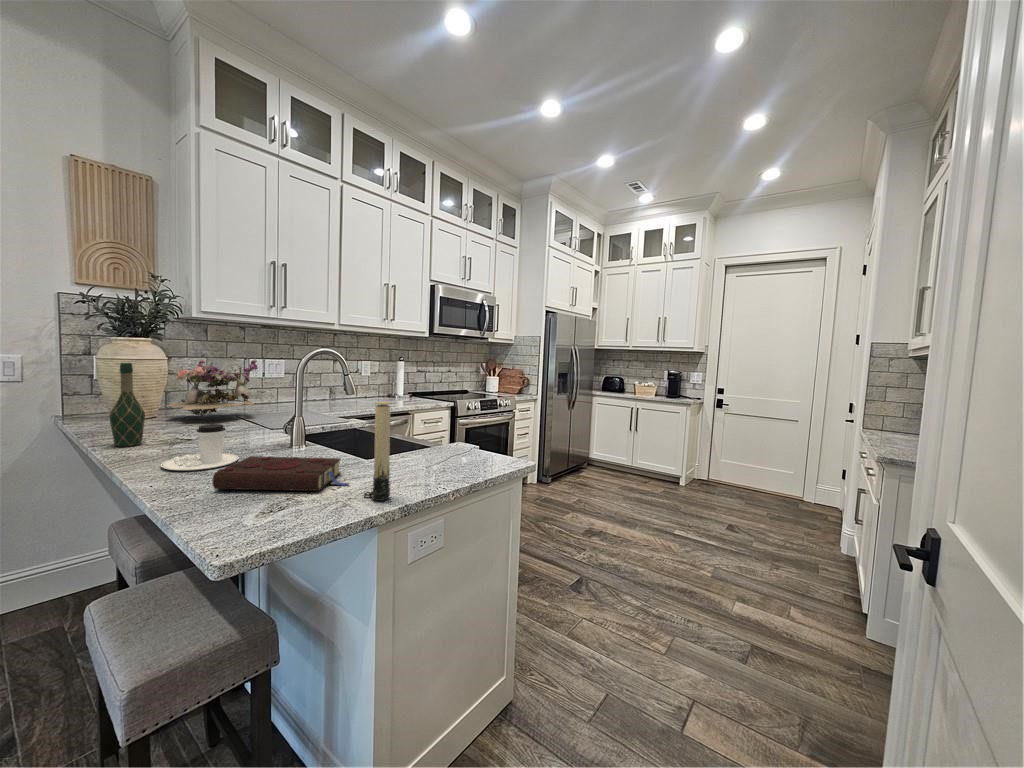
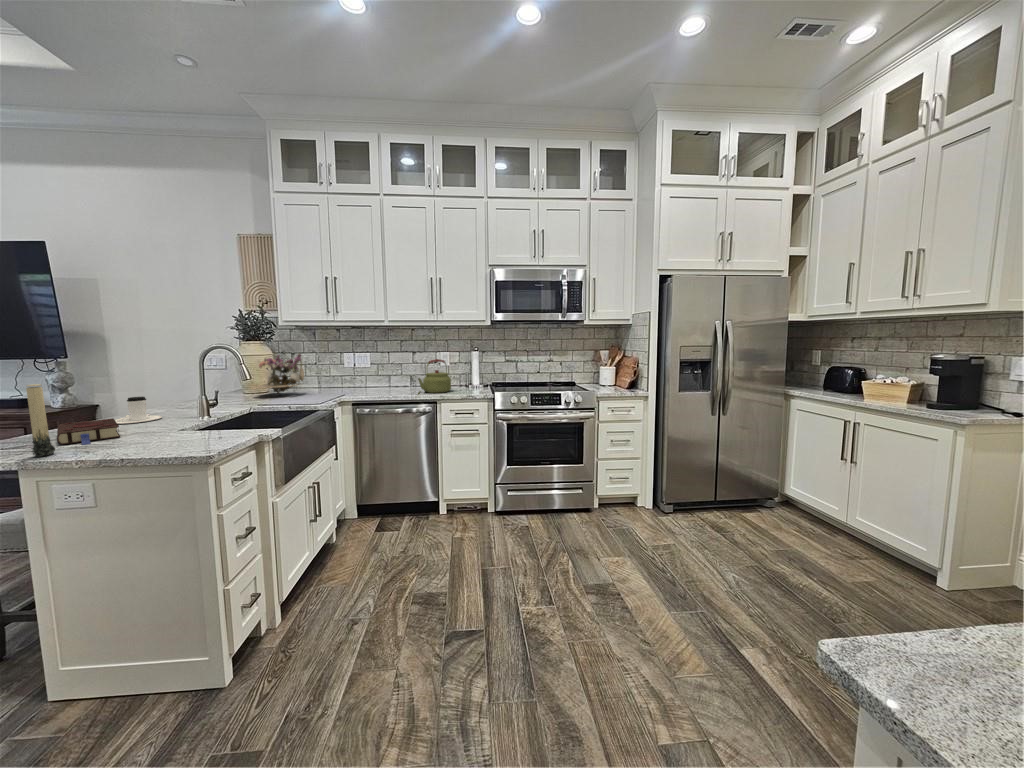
wine bottle: present [110,363,145,446] -> none [166,357,187,408]
kettle: none [368,369,399,404] -> present [418,359,451,393]

